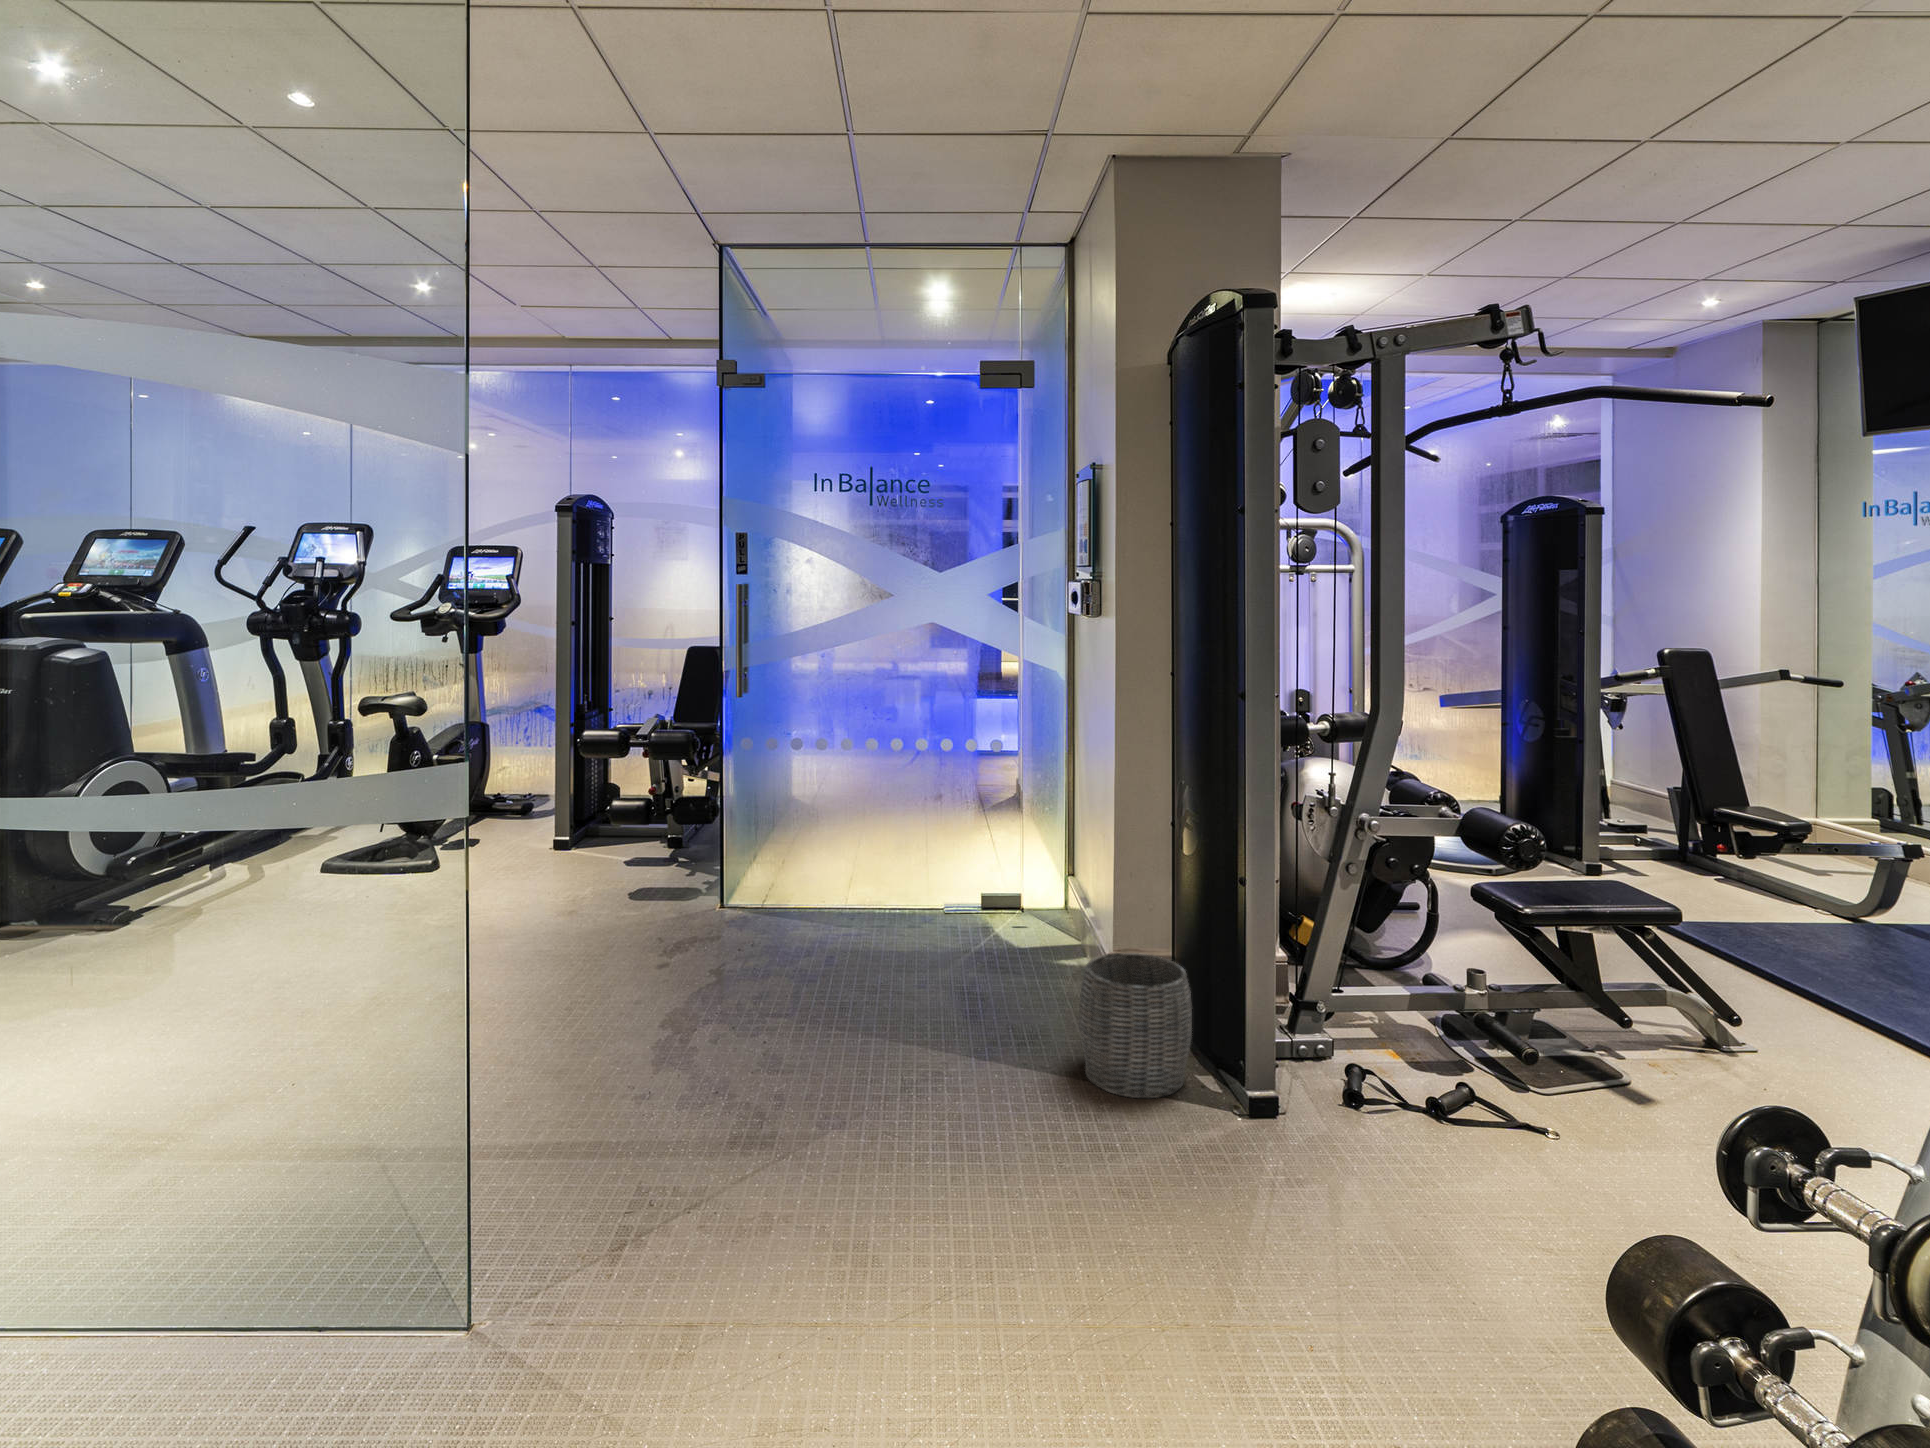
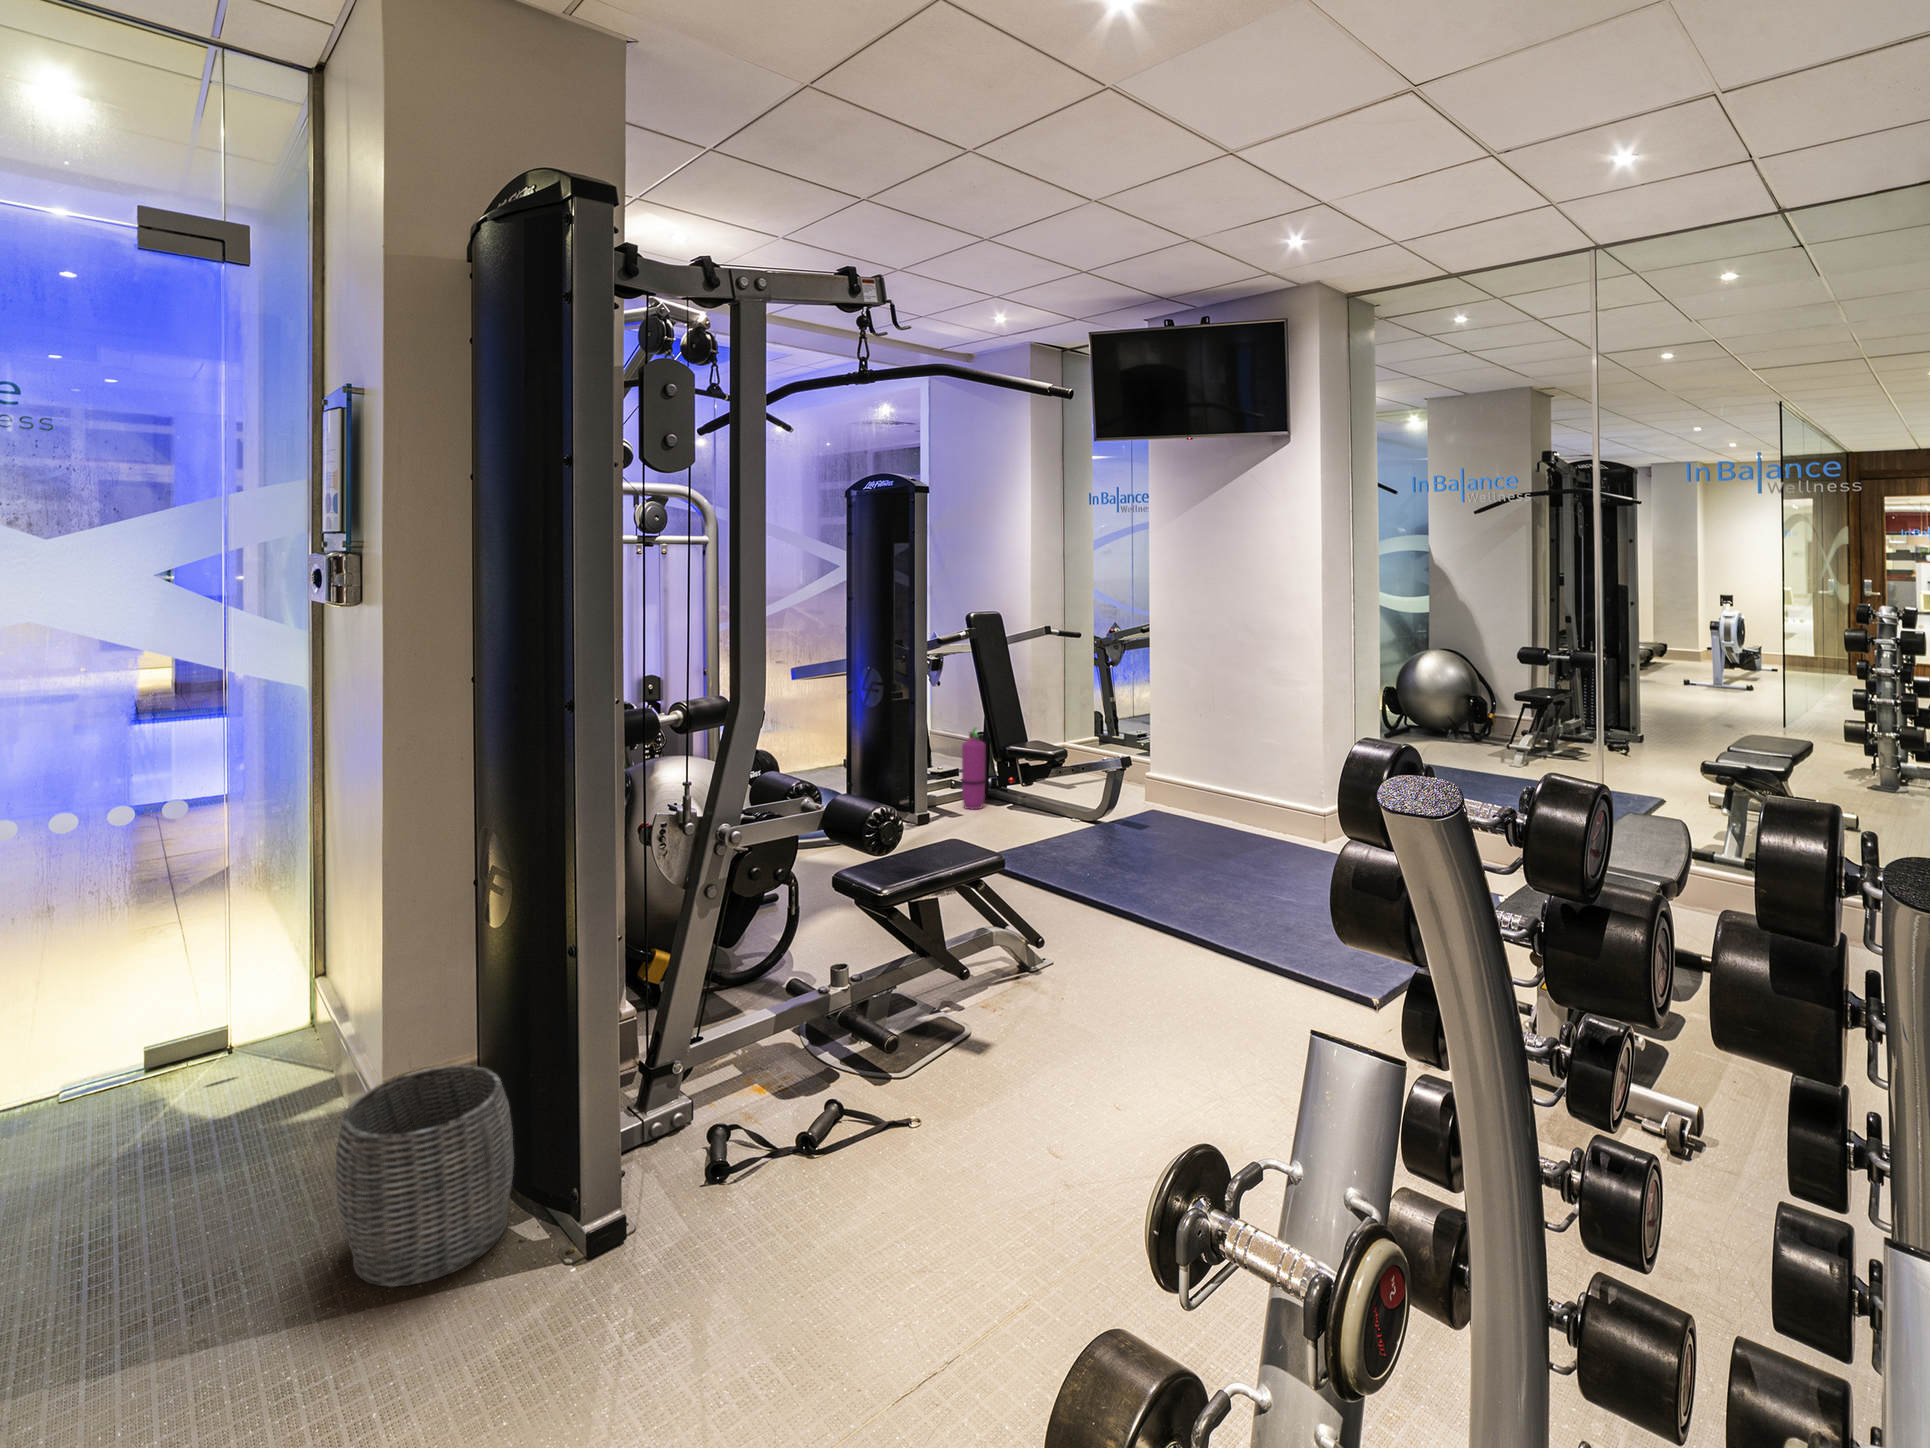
fire extinguisher: none [1642,775,1680,871] -> present [961,728,986,809]

